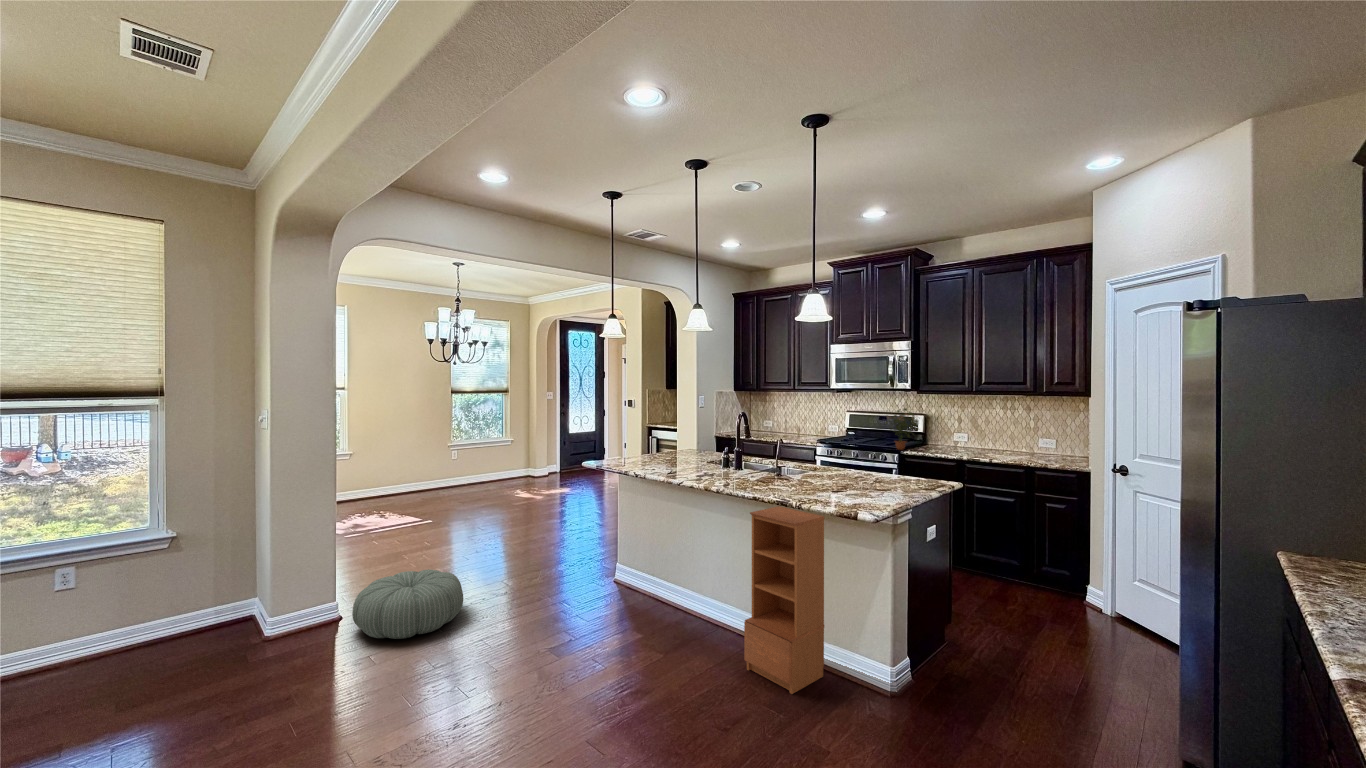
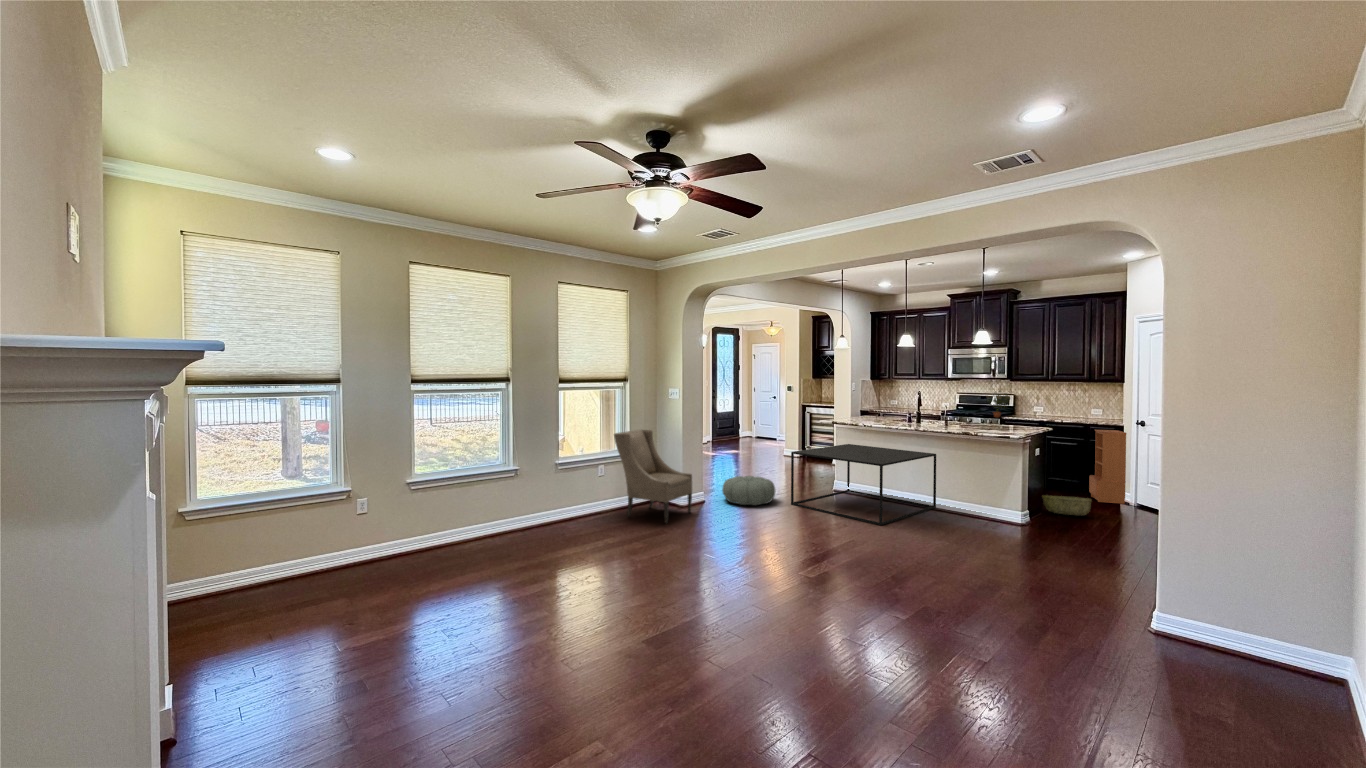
armchair: none [49,494,238,721] -> present [614,430,692,523]
coffee table: none [479,504,746,716] -> present [791,444,936,525]
bookcase: present [744,506,824,694] -> present [1089,430,1126,504]
woven basket: none [939,612,1031,666] -> present [1042,496,1092,516]

